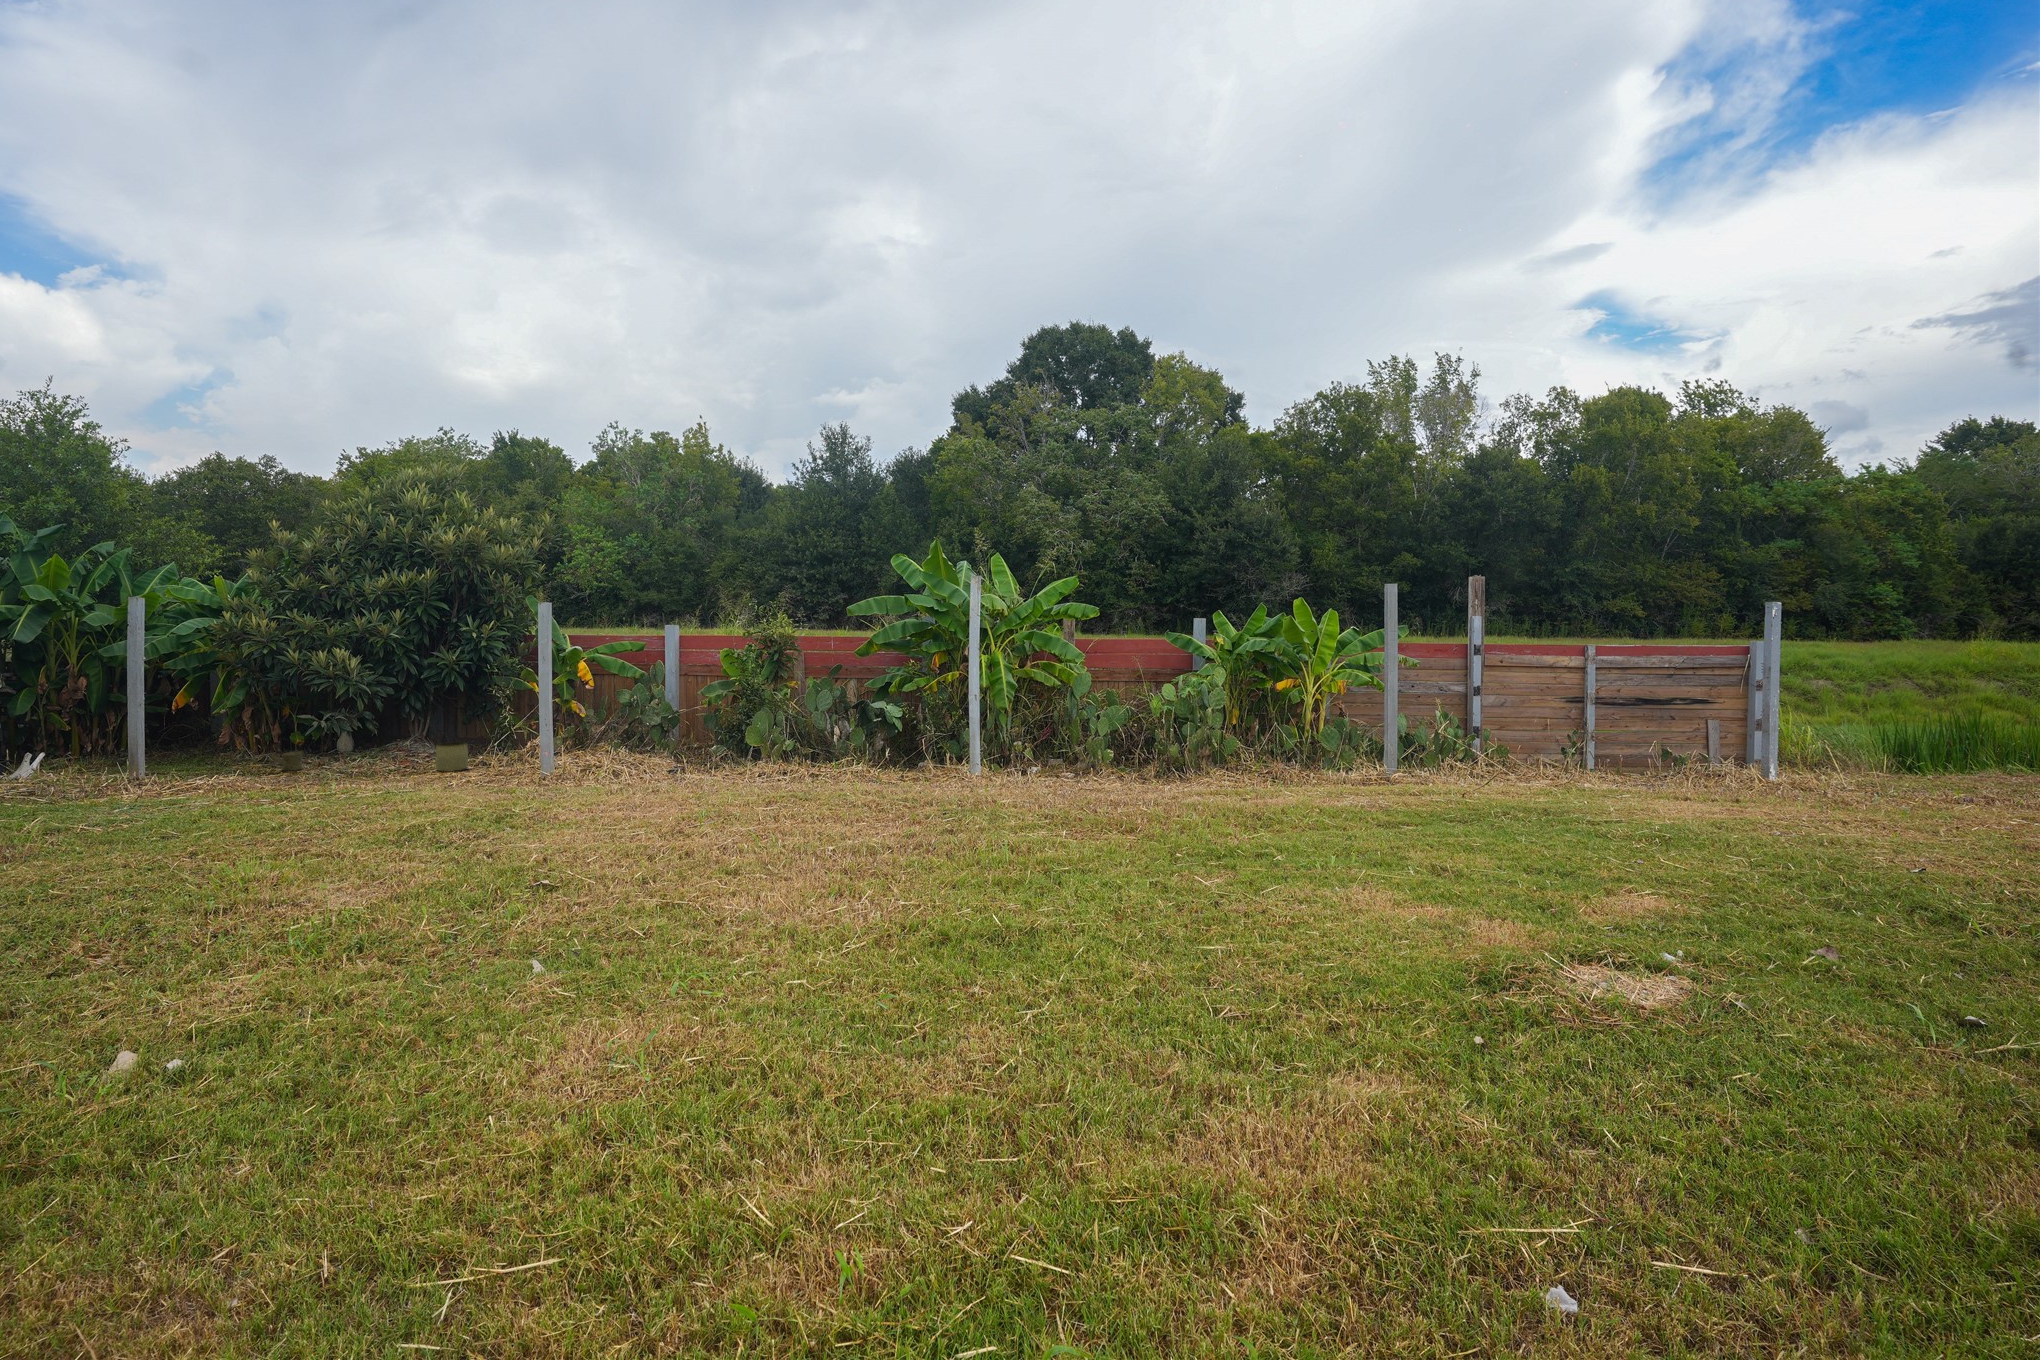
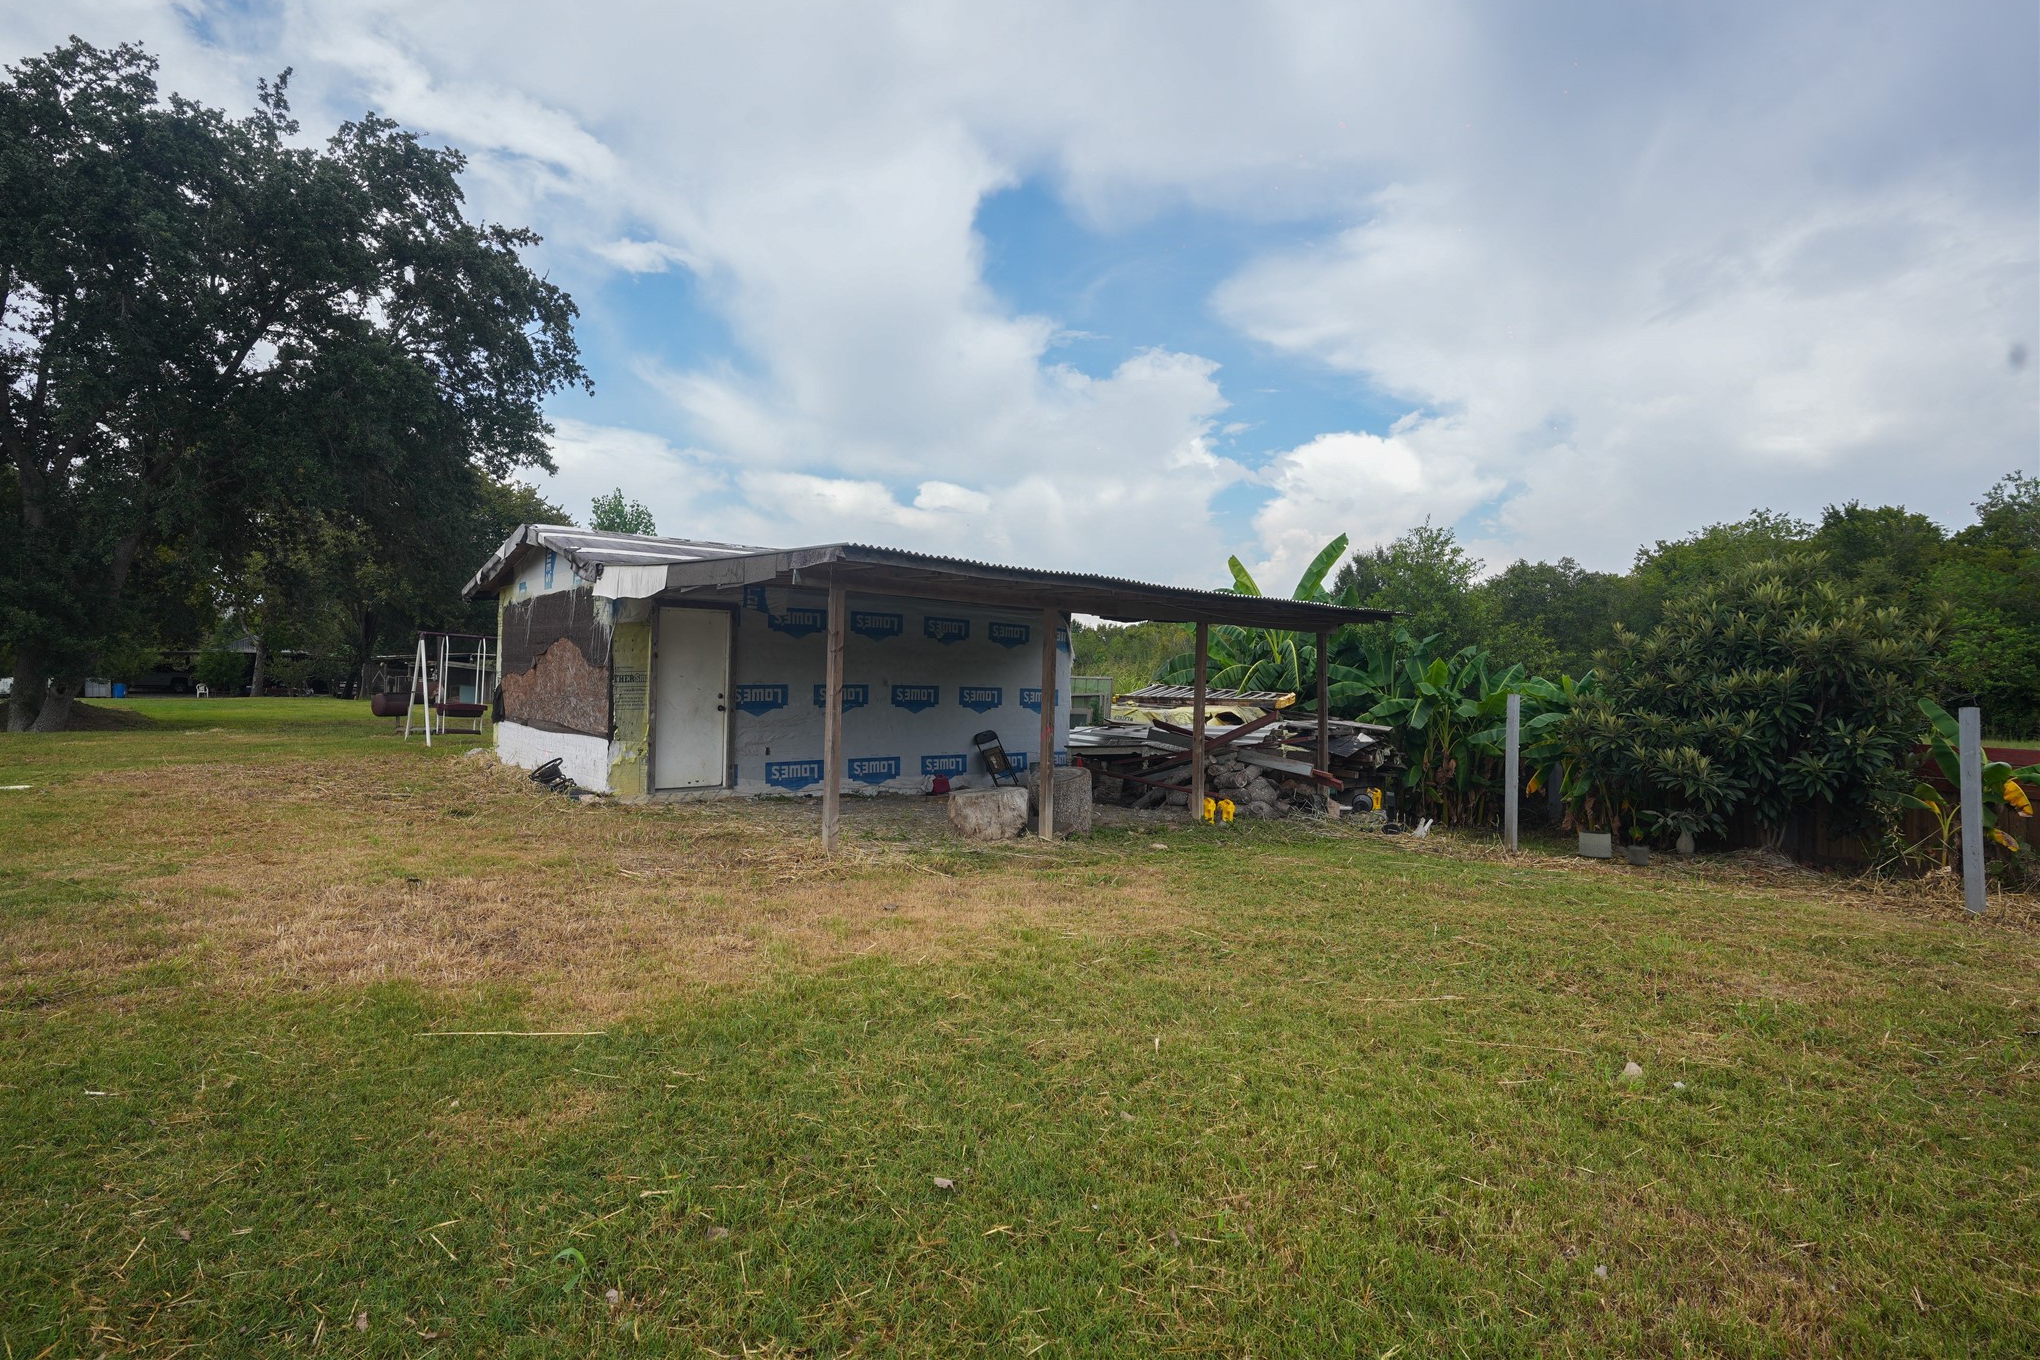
planter: present [436,742,468,772] -> present [1579,830,1611,858]

